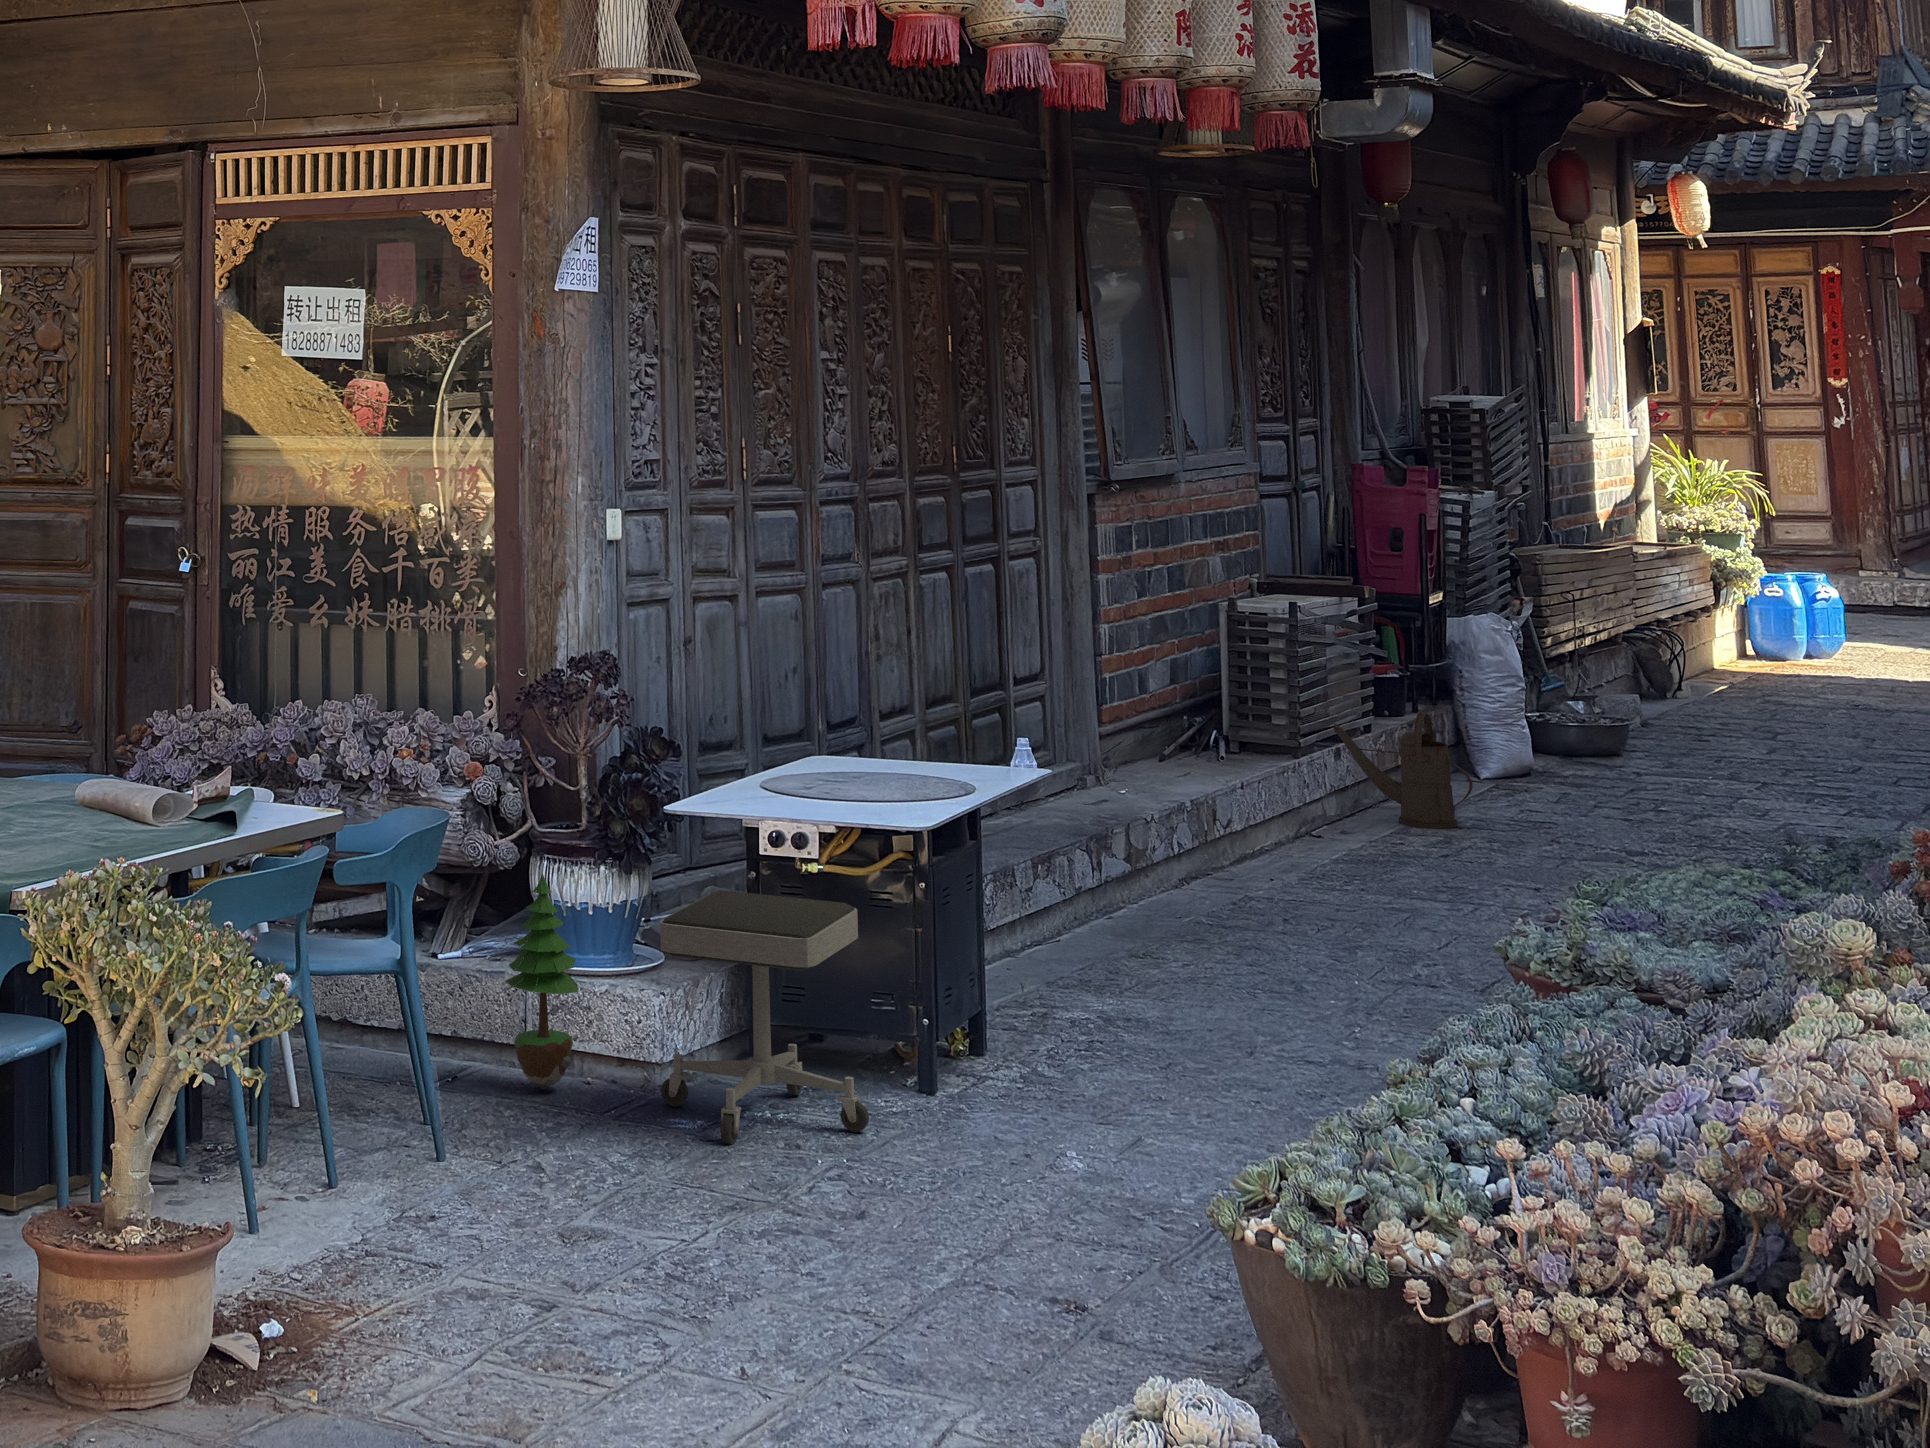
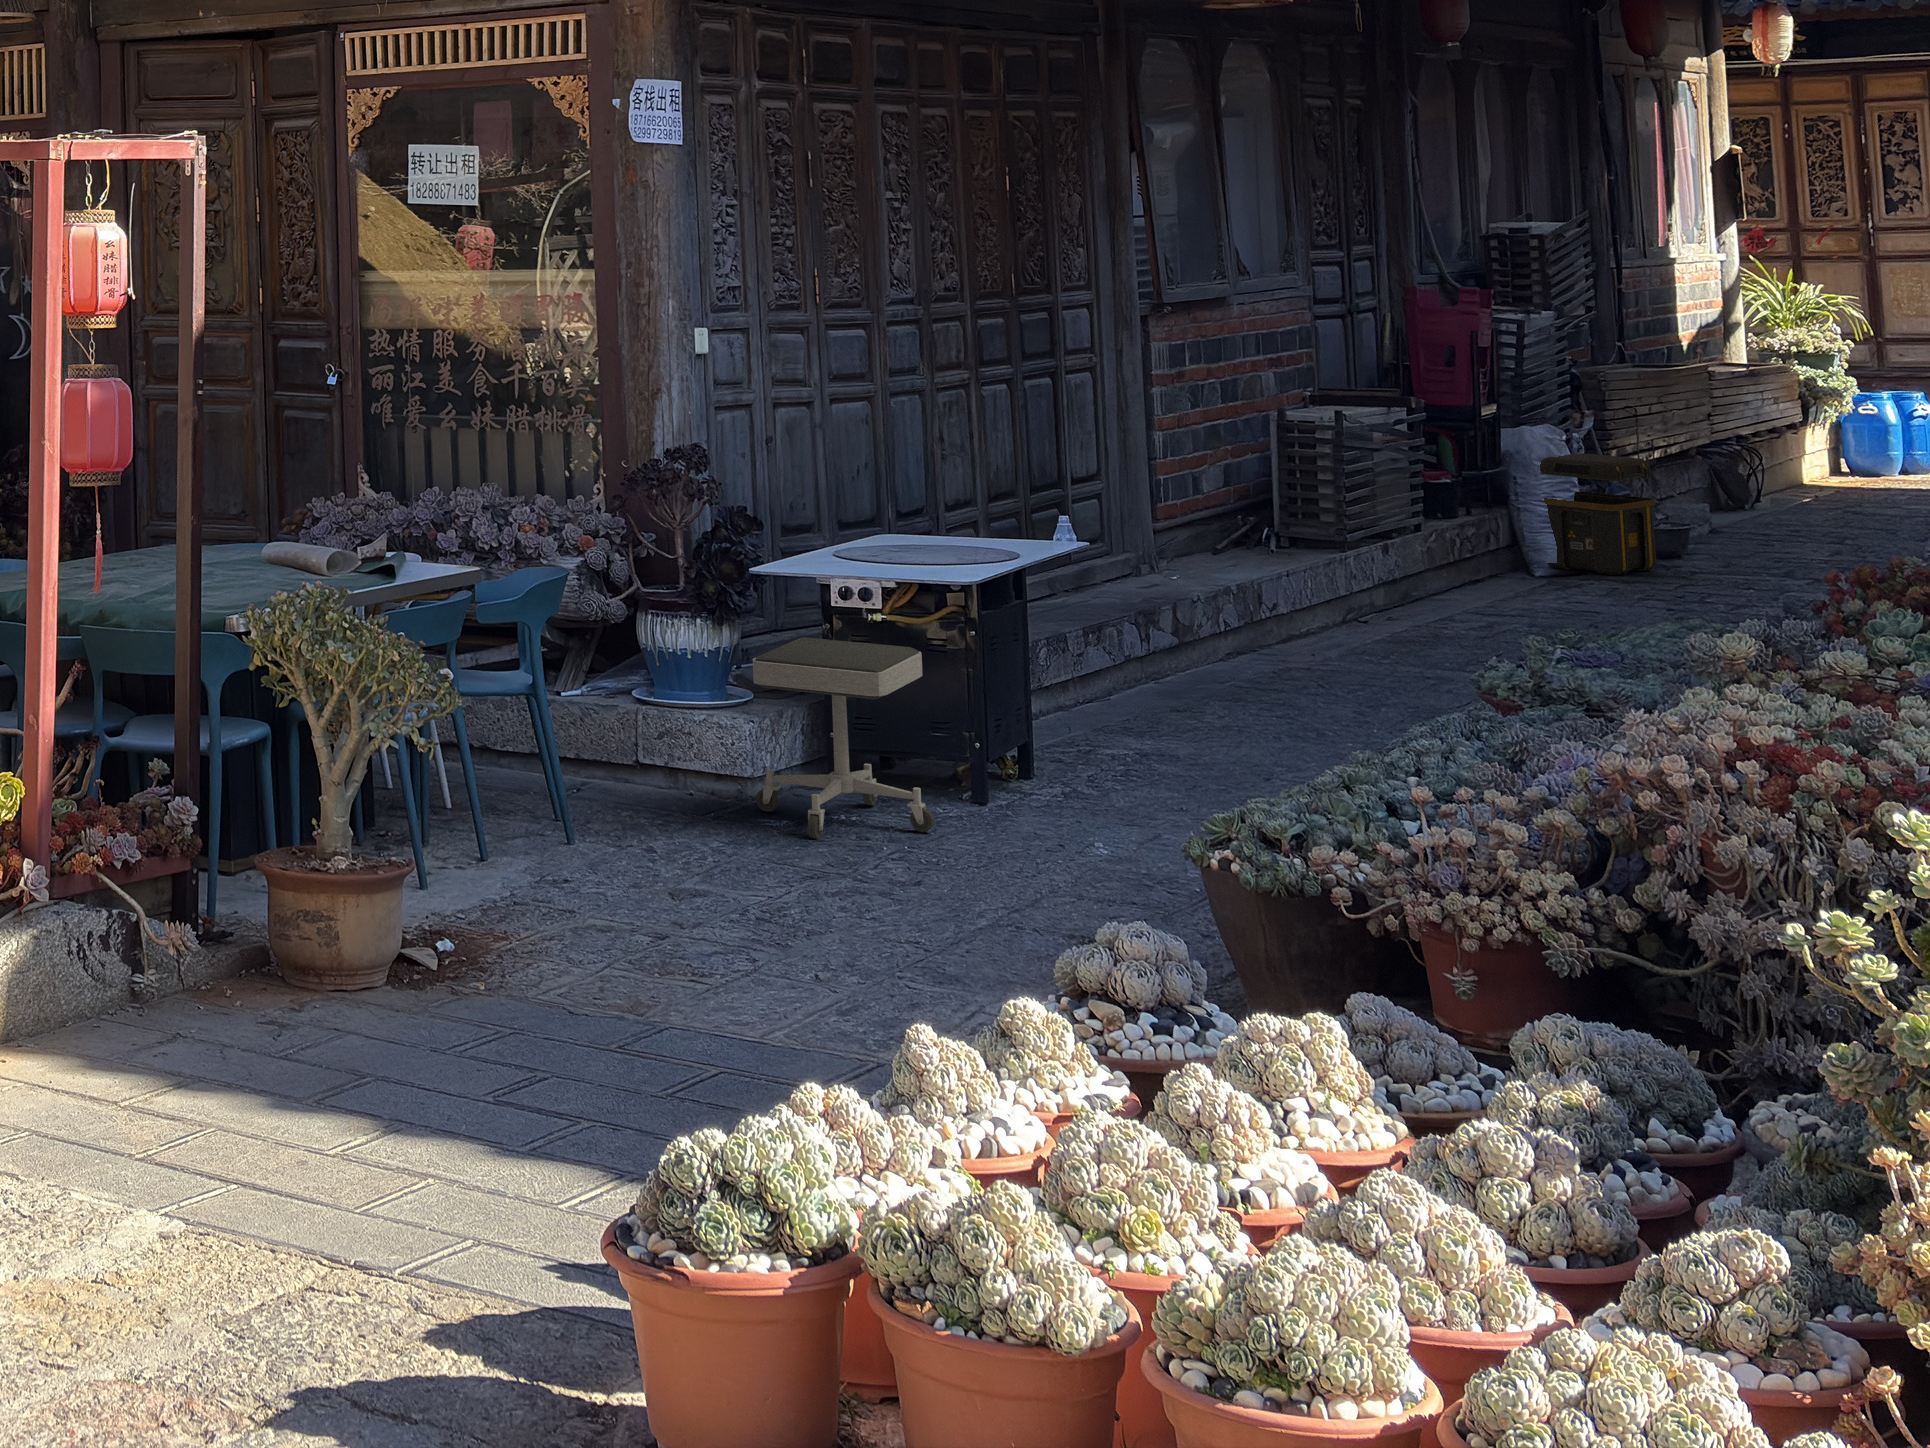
toolbox: none [1500,649,1618,782] -> present [1540,454,1656,575]
watering can: present [1334,712,1473,829] -> none [1372,508,1505,612]
potted tree: present [506,874,579,1090] -> none [621,622,684,799]

